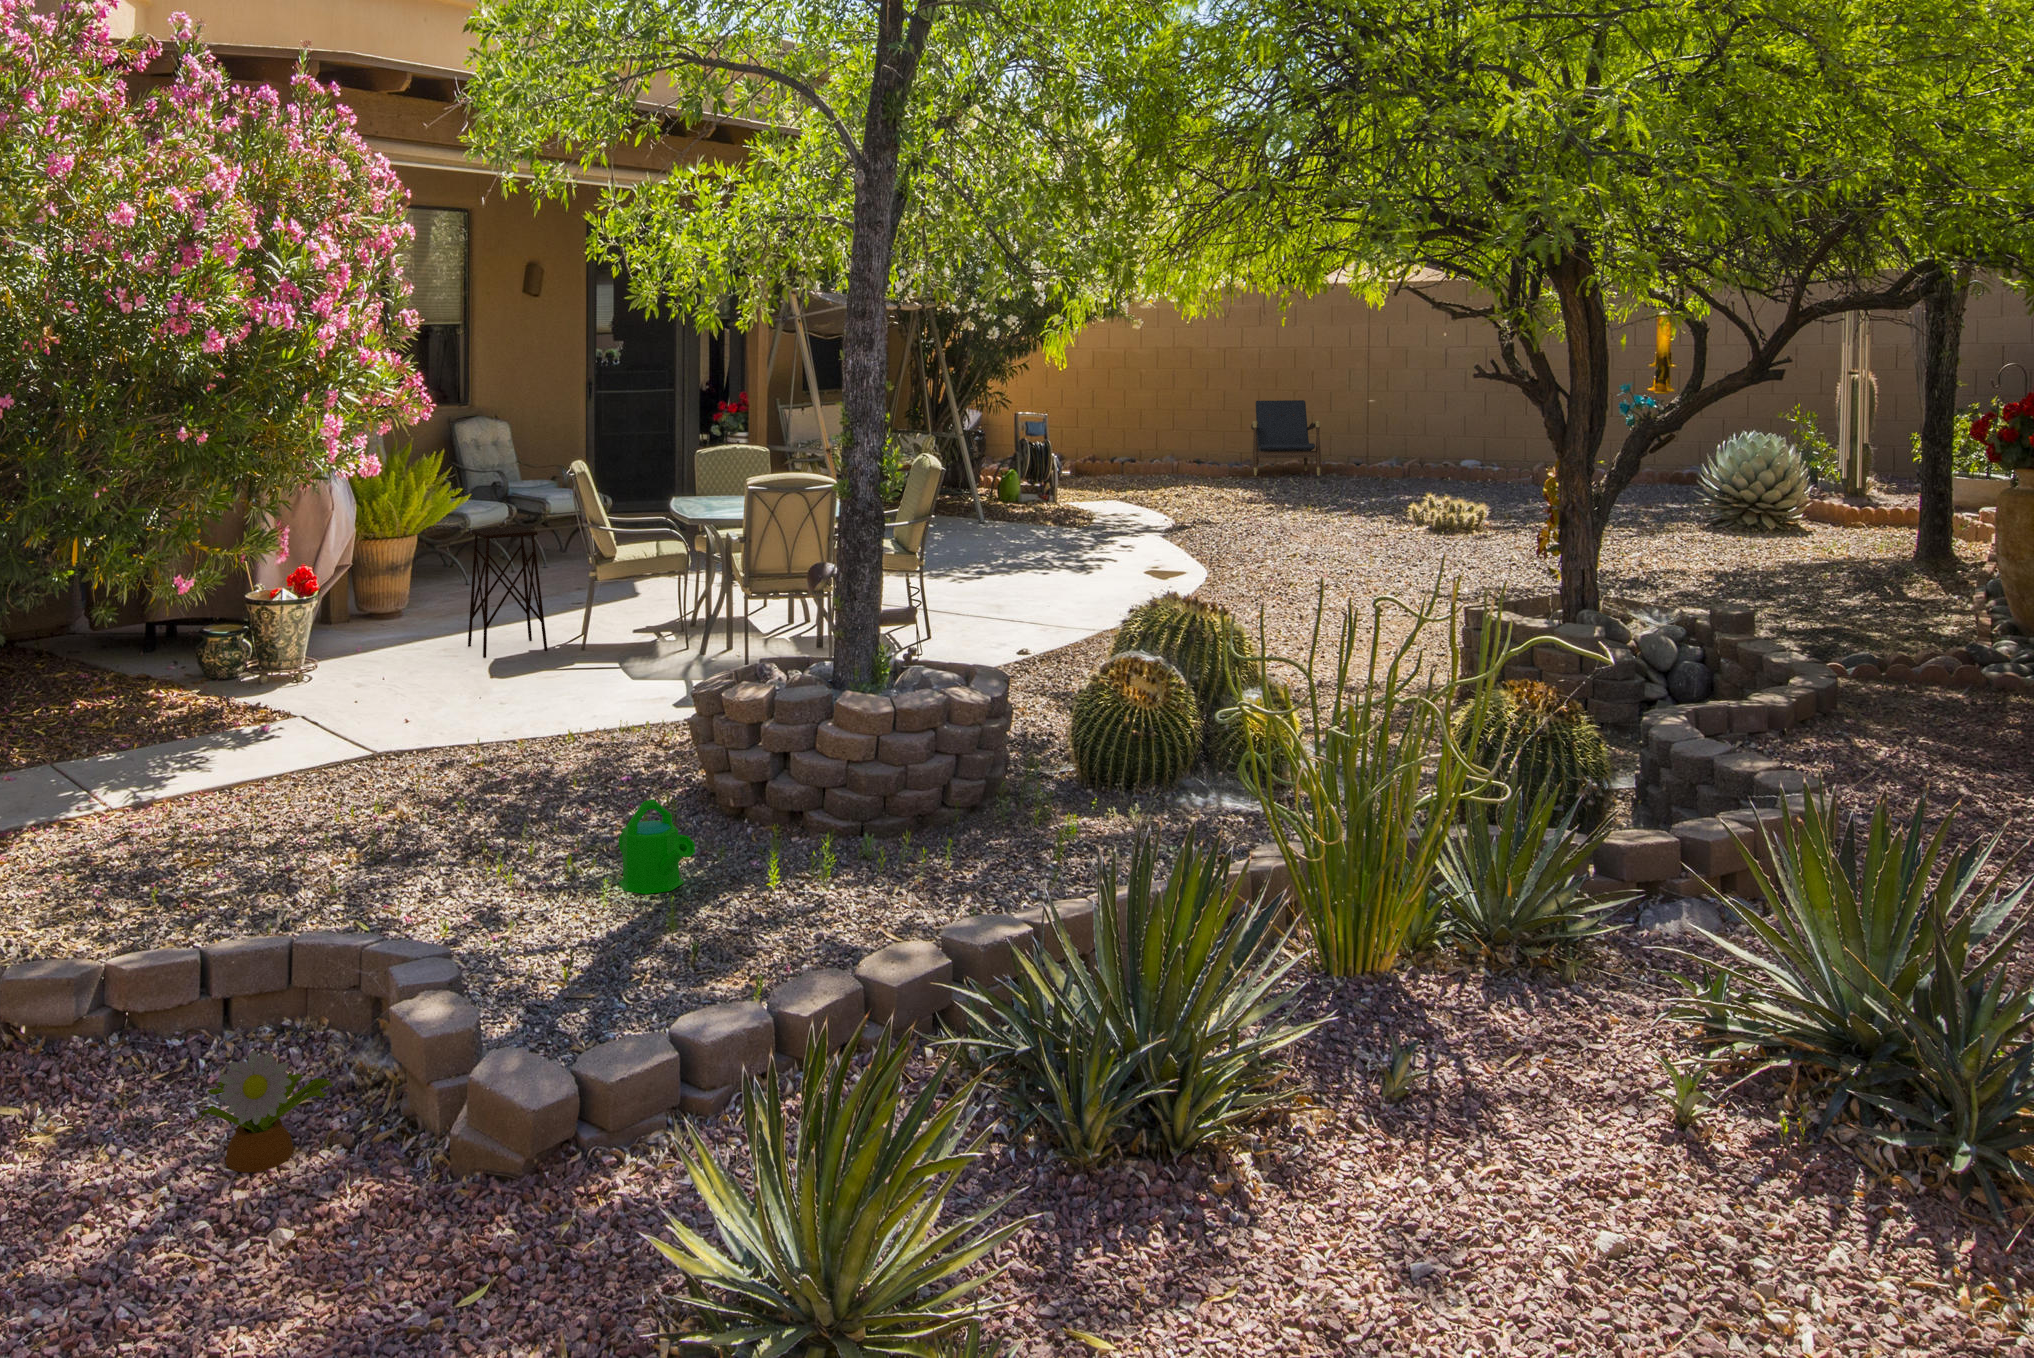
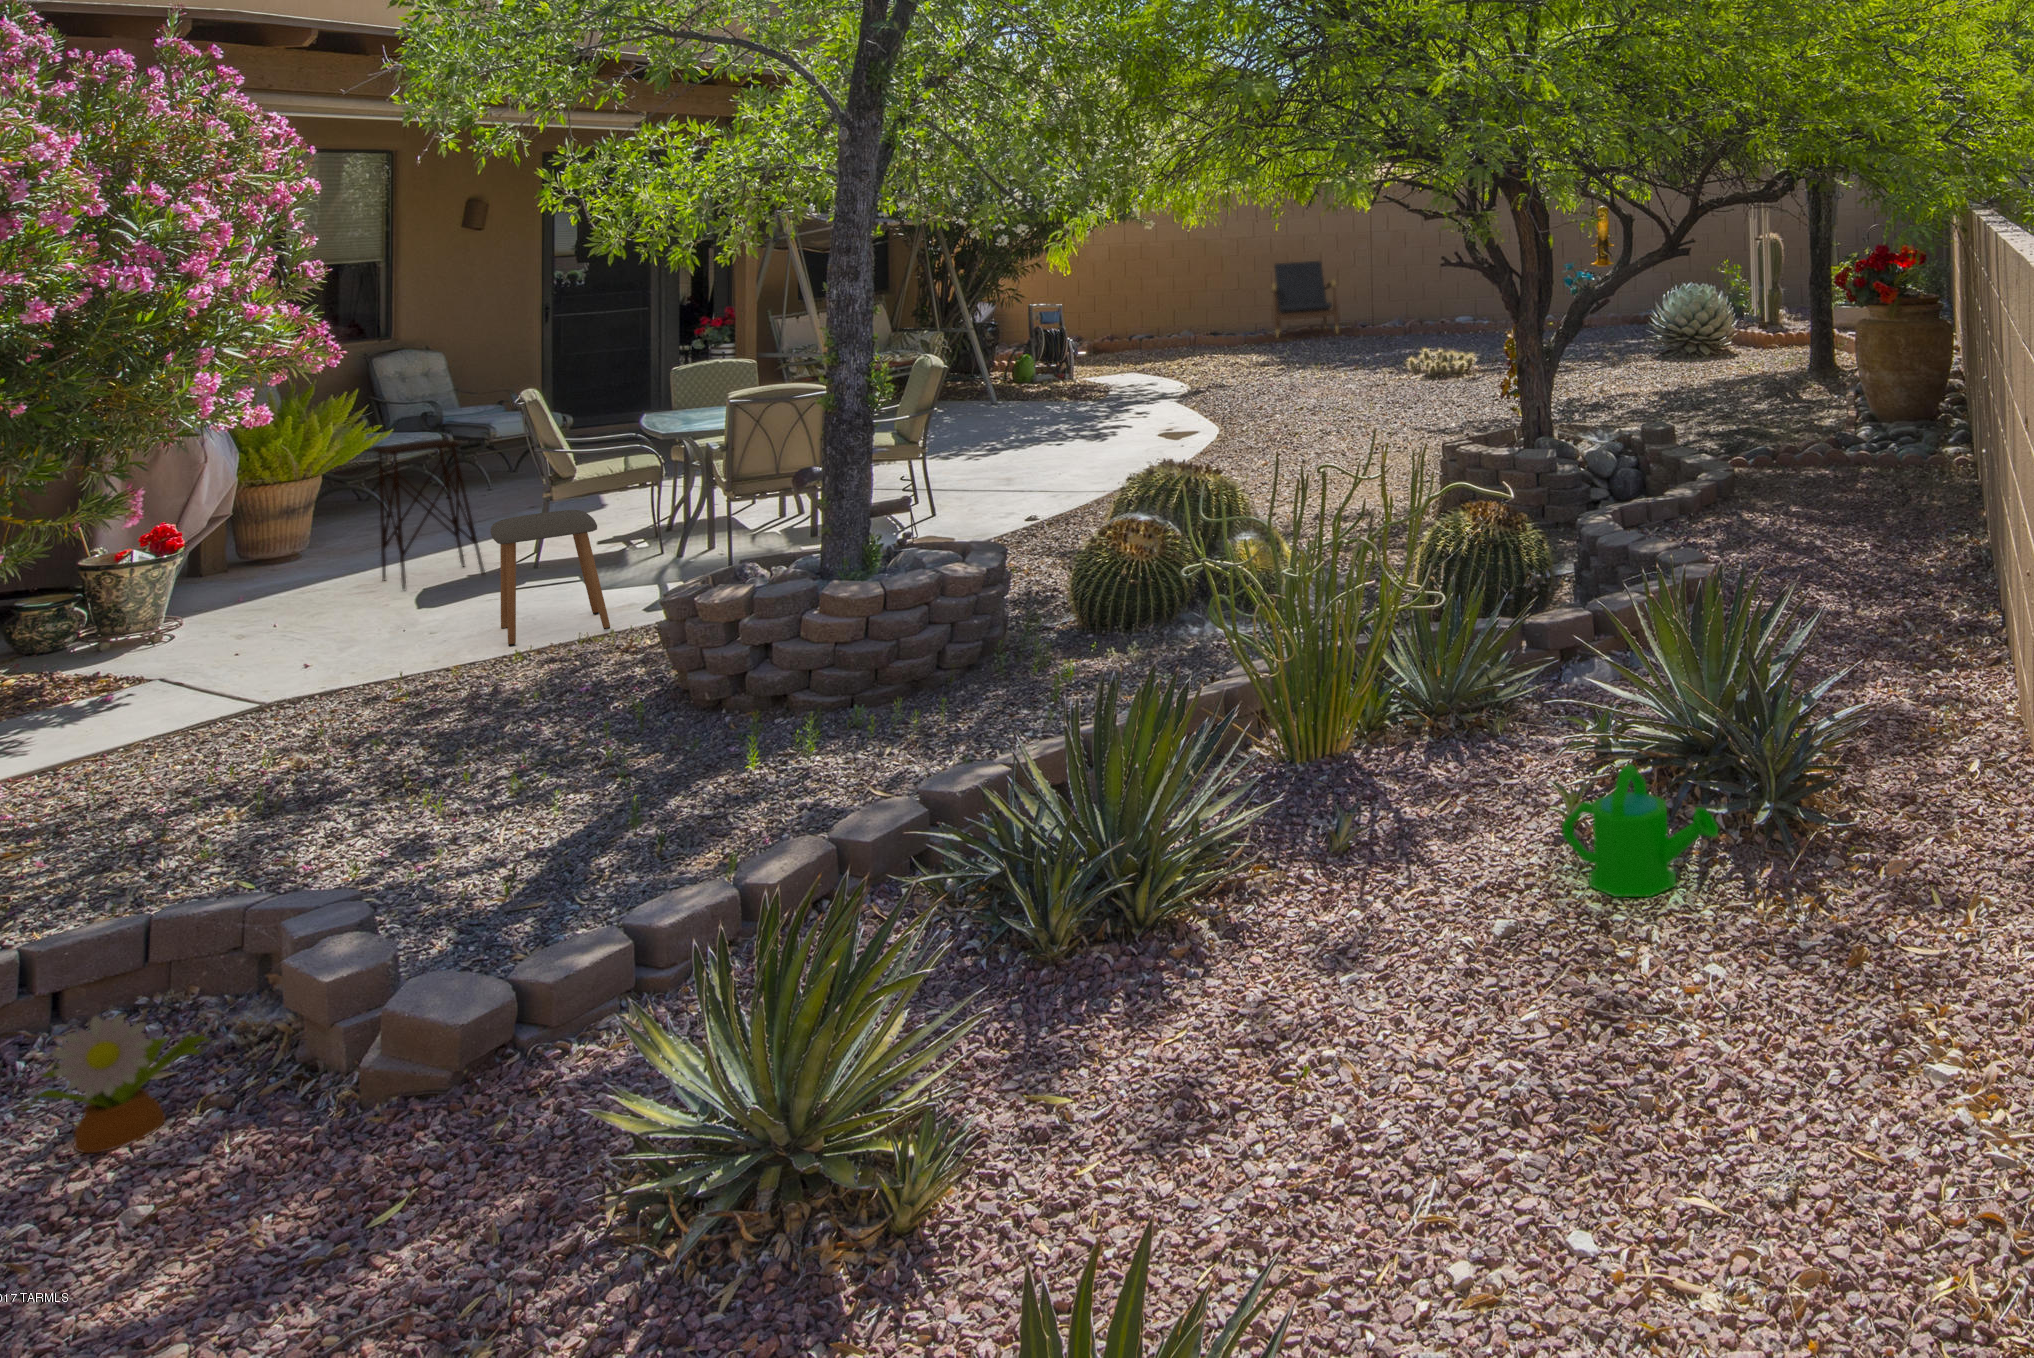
stool: none [559,604,649,723] -> present [491,510,610,646]
watering can: present [618,799,695,894] -> present [1562,764,1719,897]

